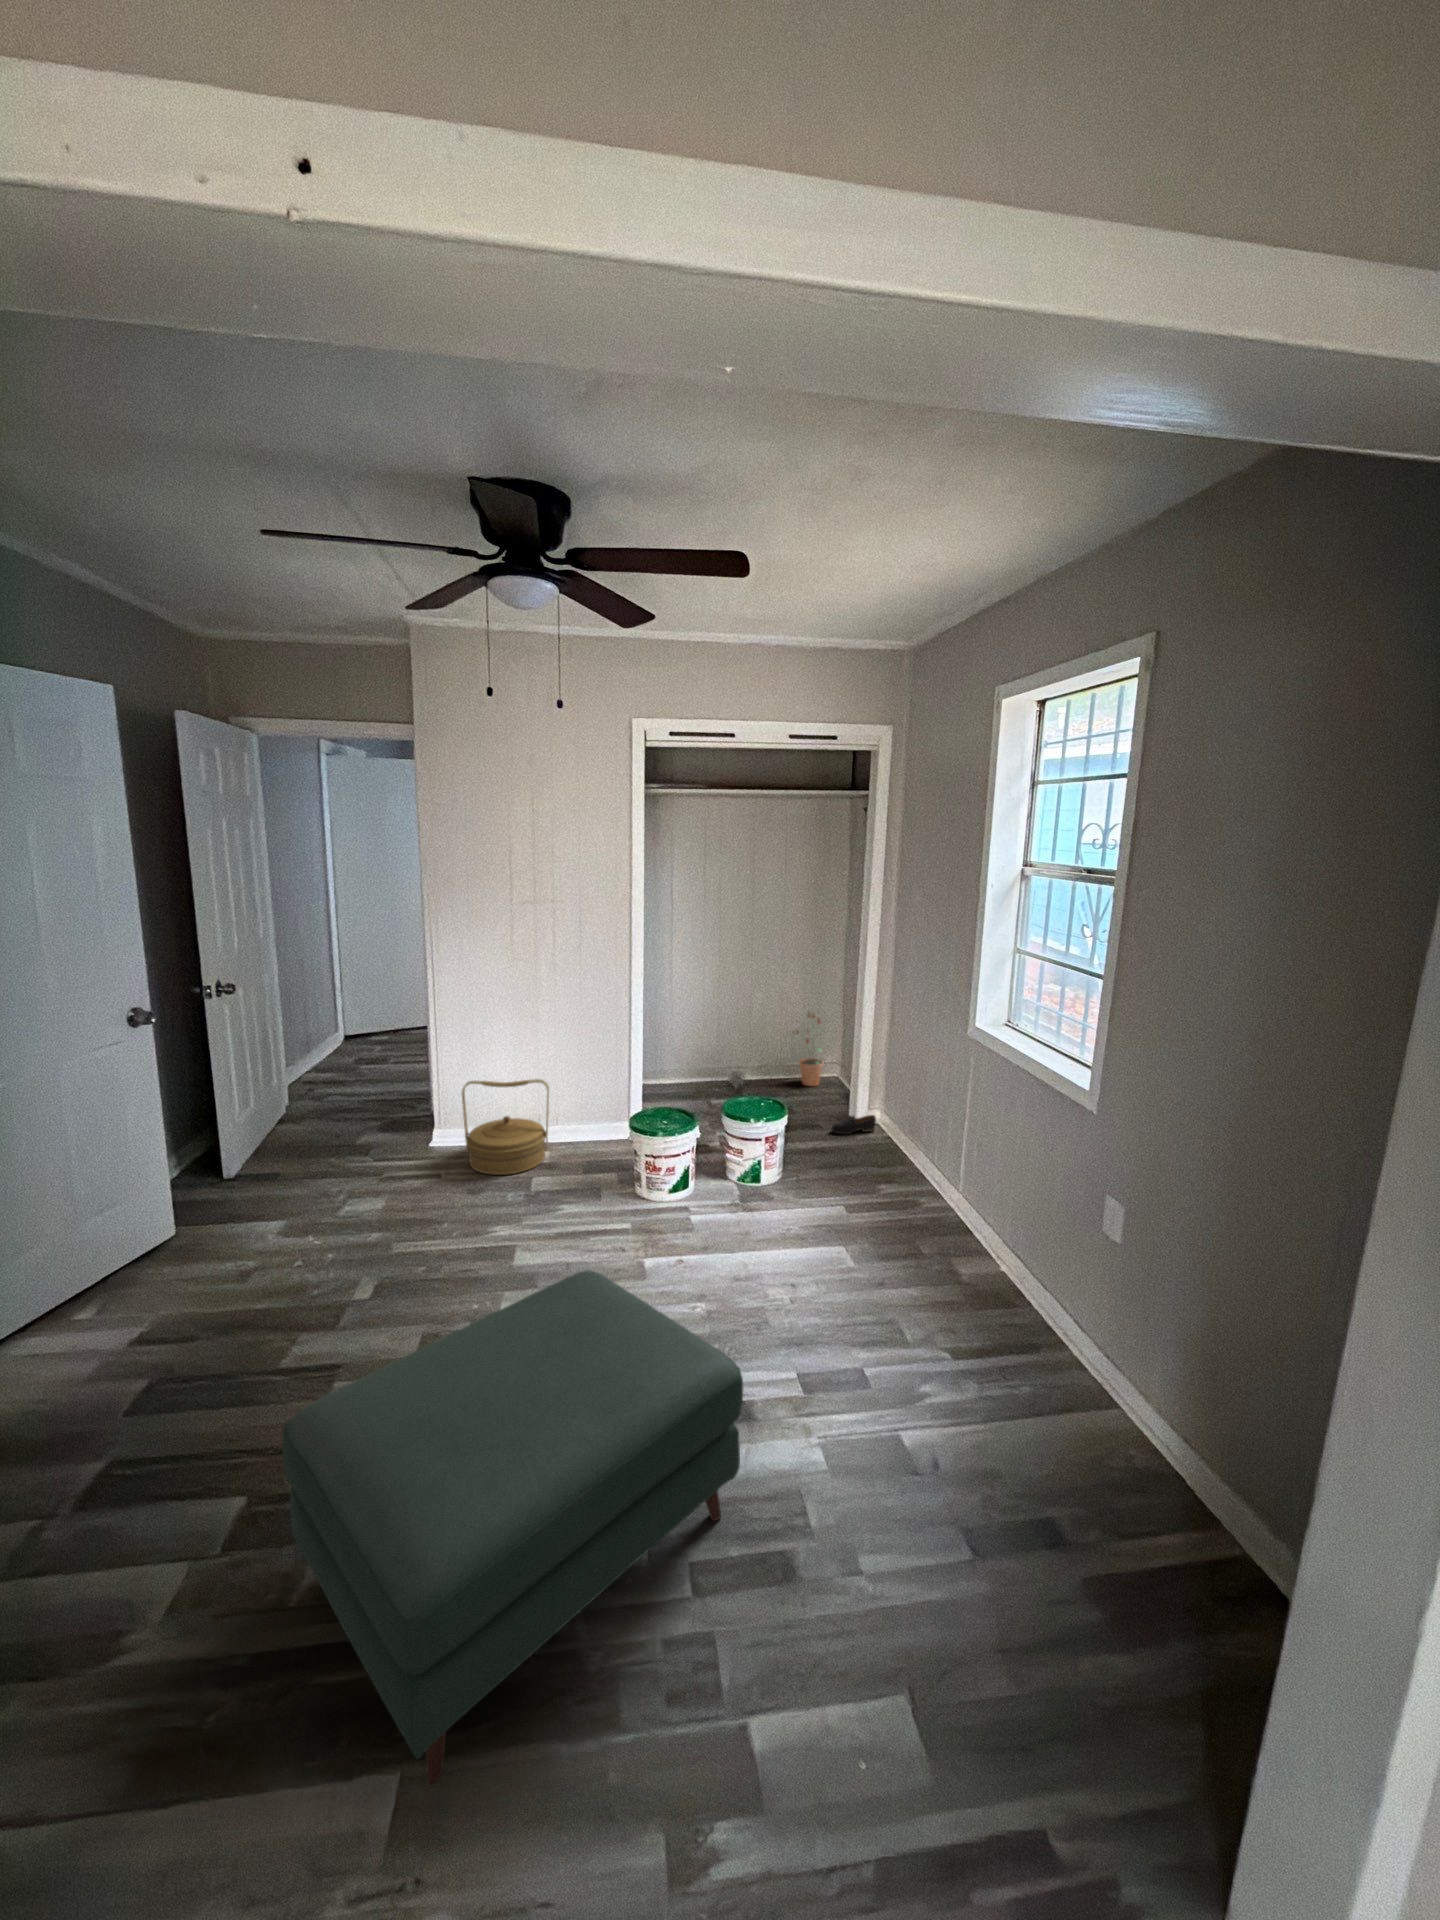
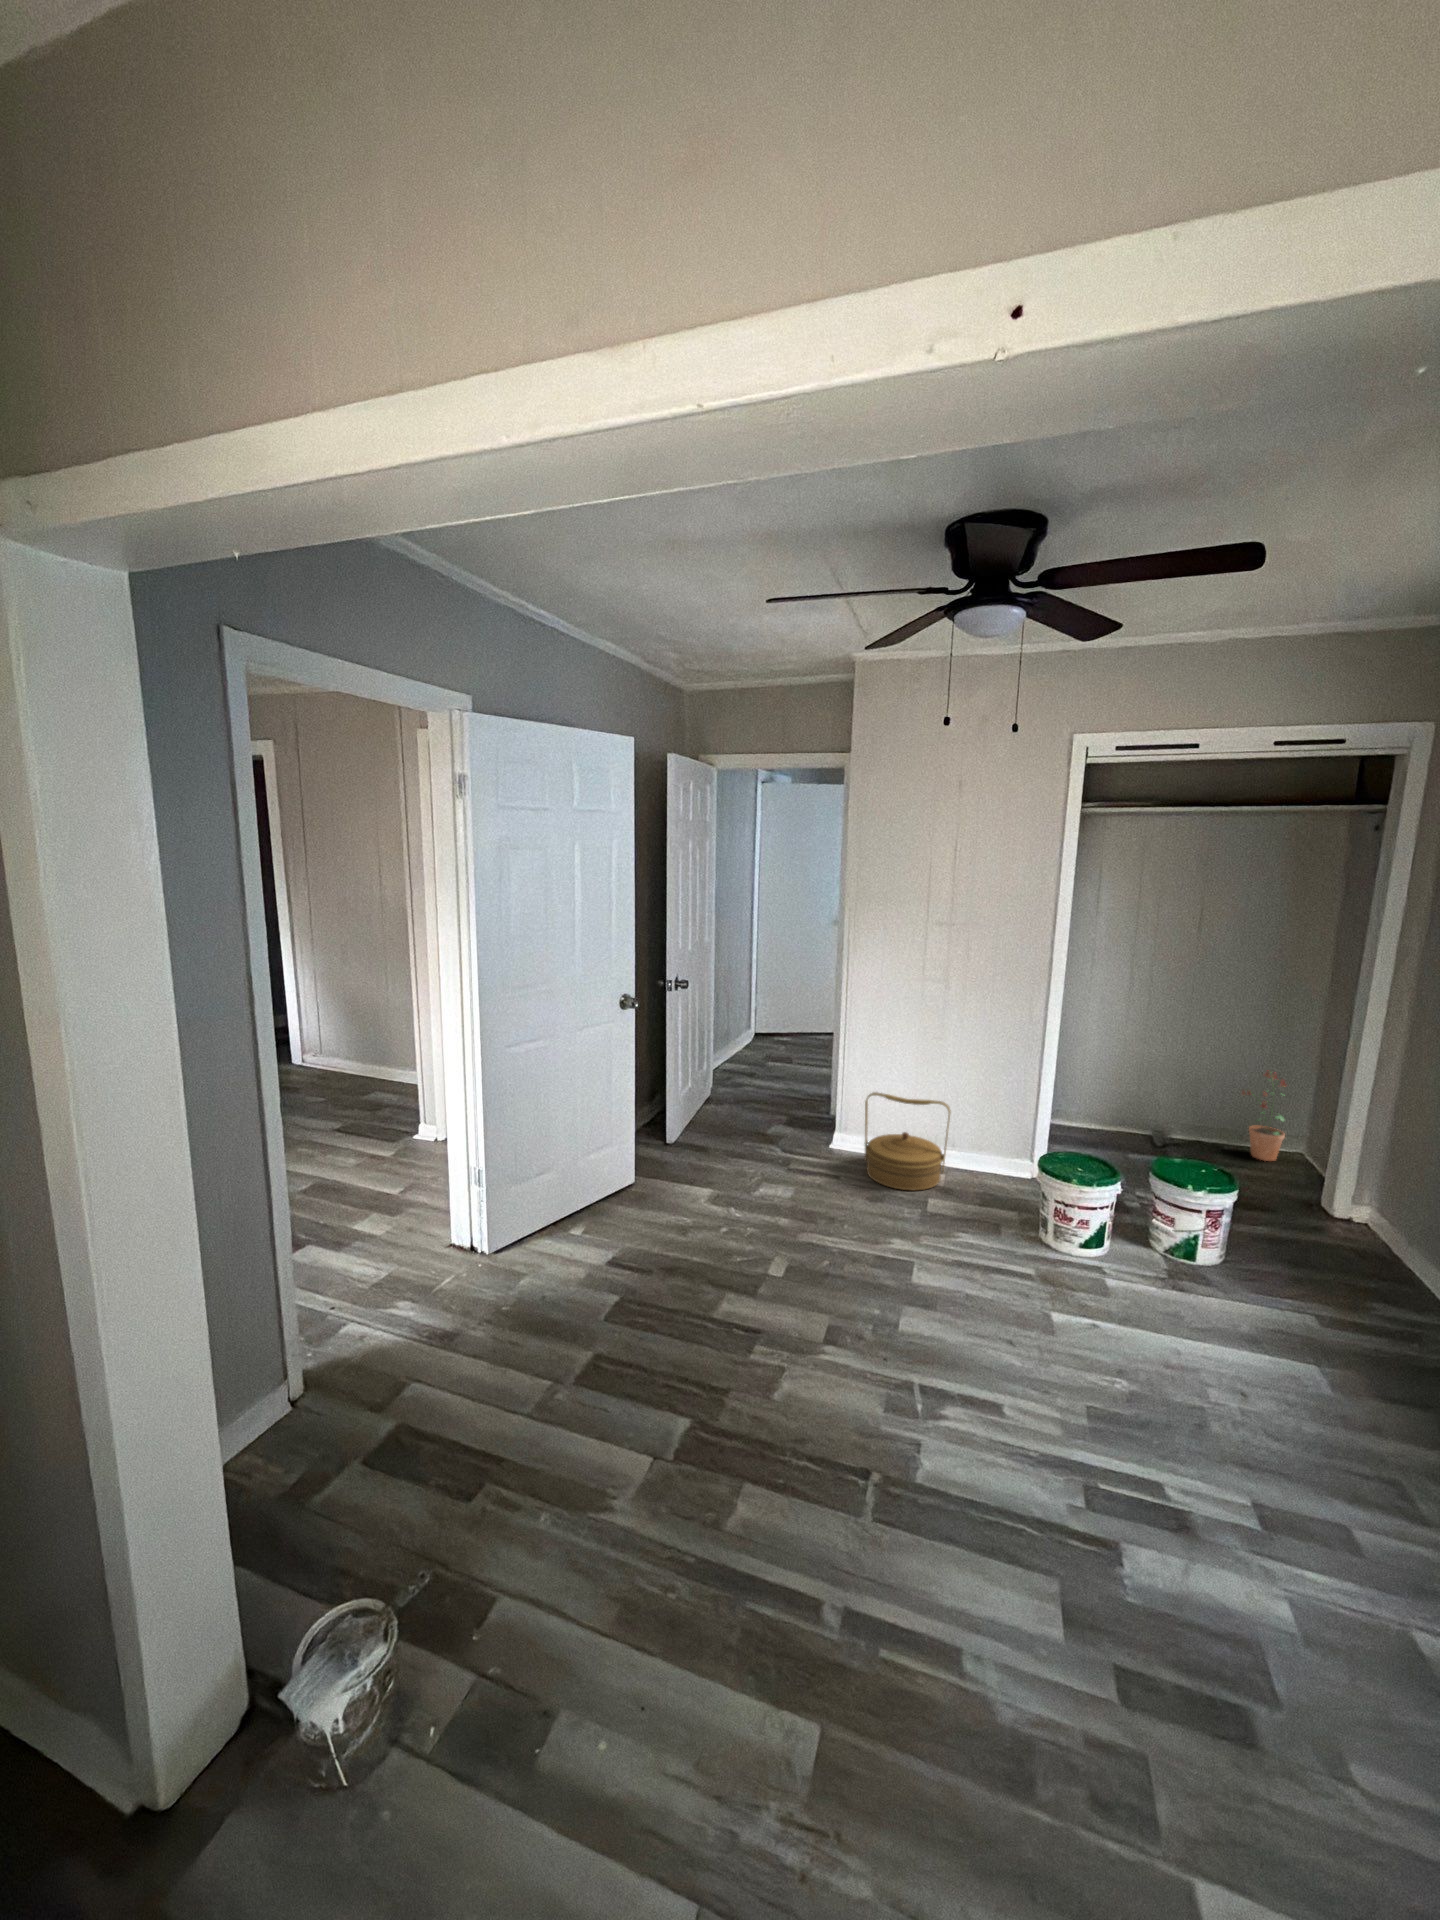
shoe: present [831,1115,876,1134] -> none [1296,1208,1368,1233]
ottoman: present [282,1270,743,1786] -> none [734,1308,1198,1749]

